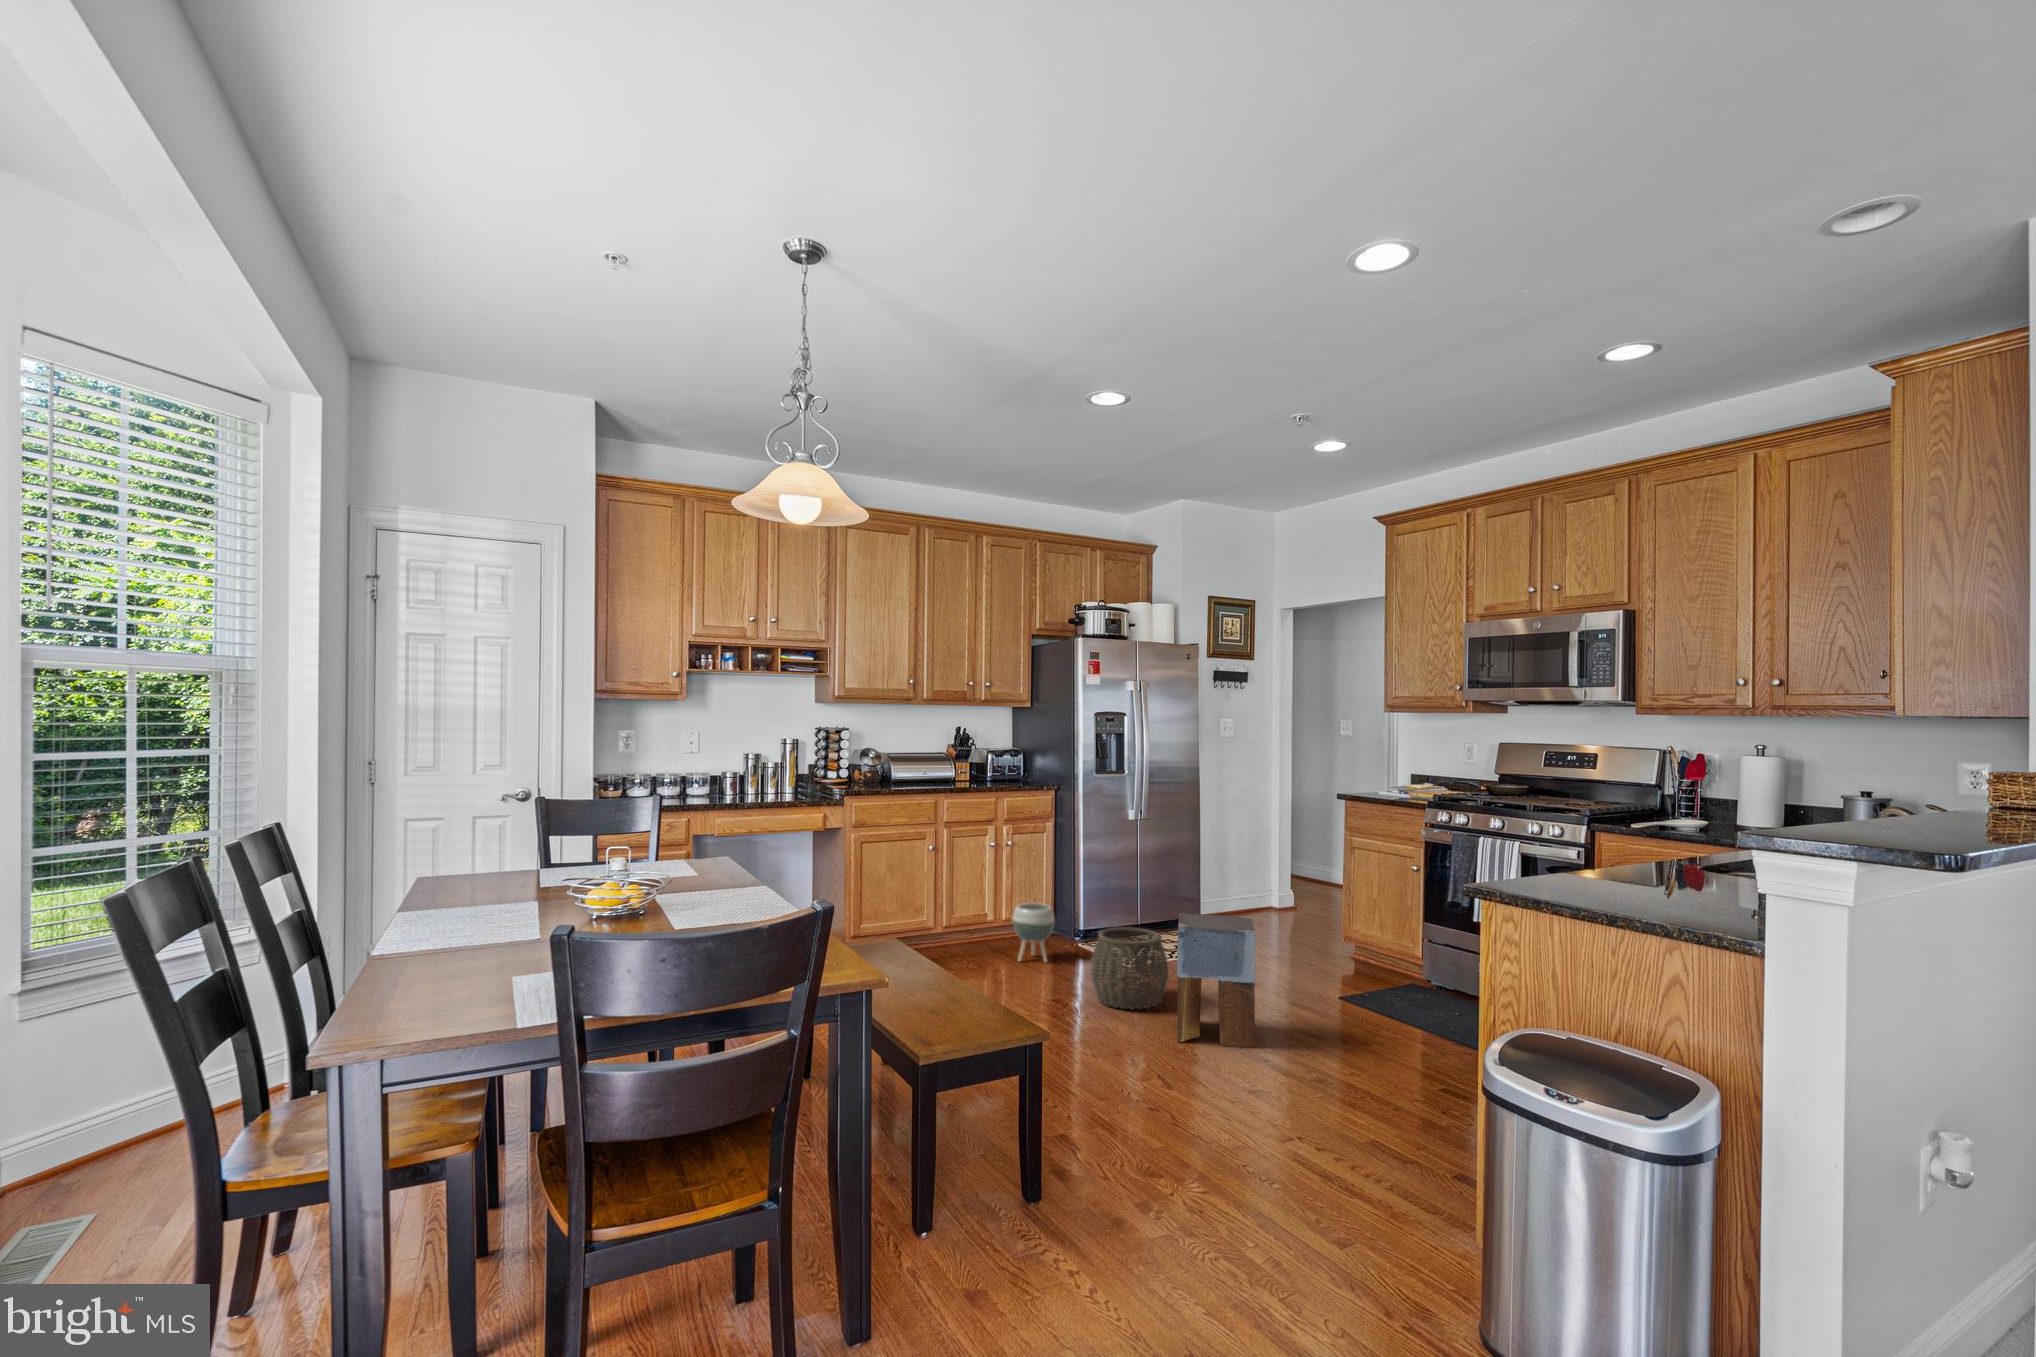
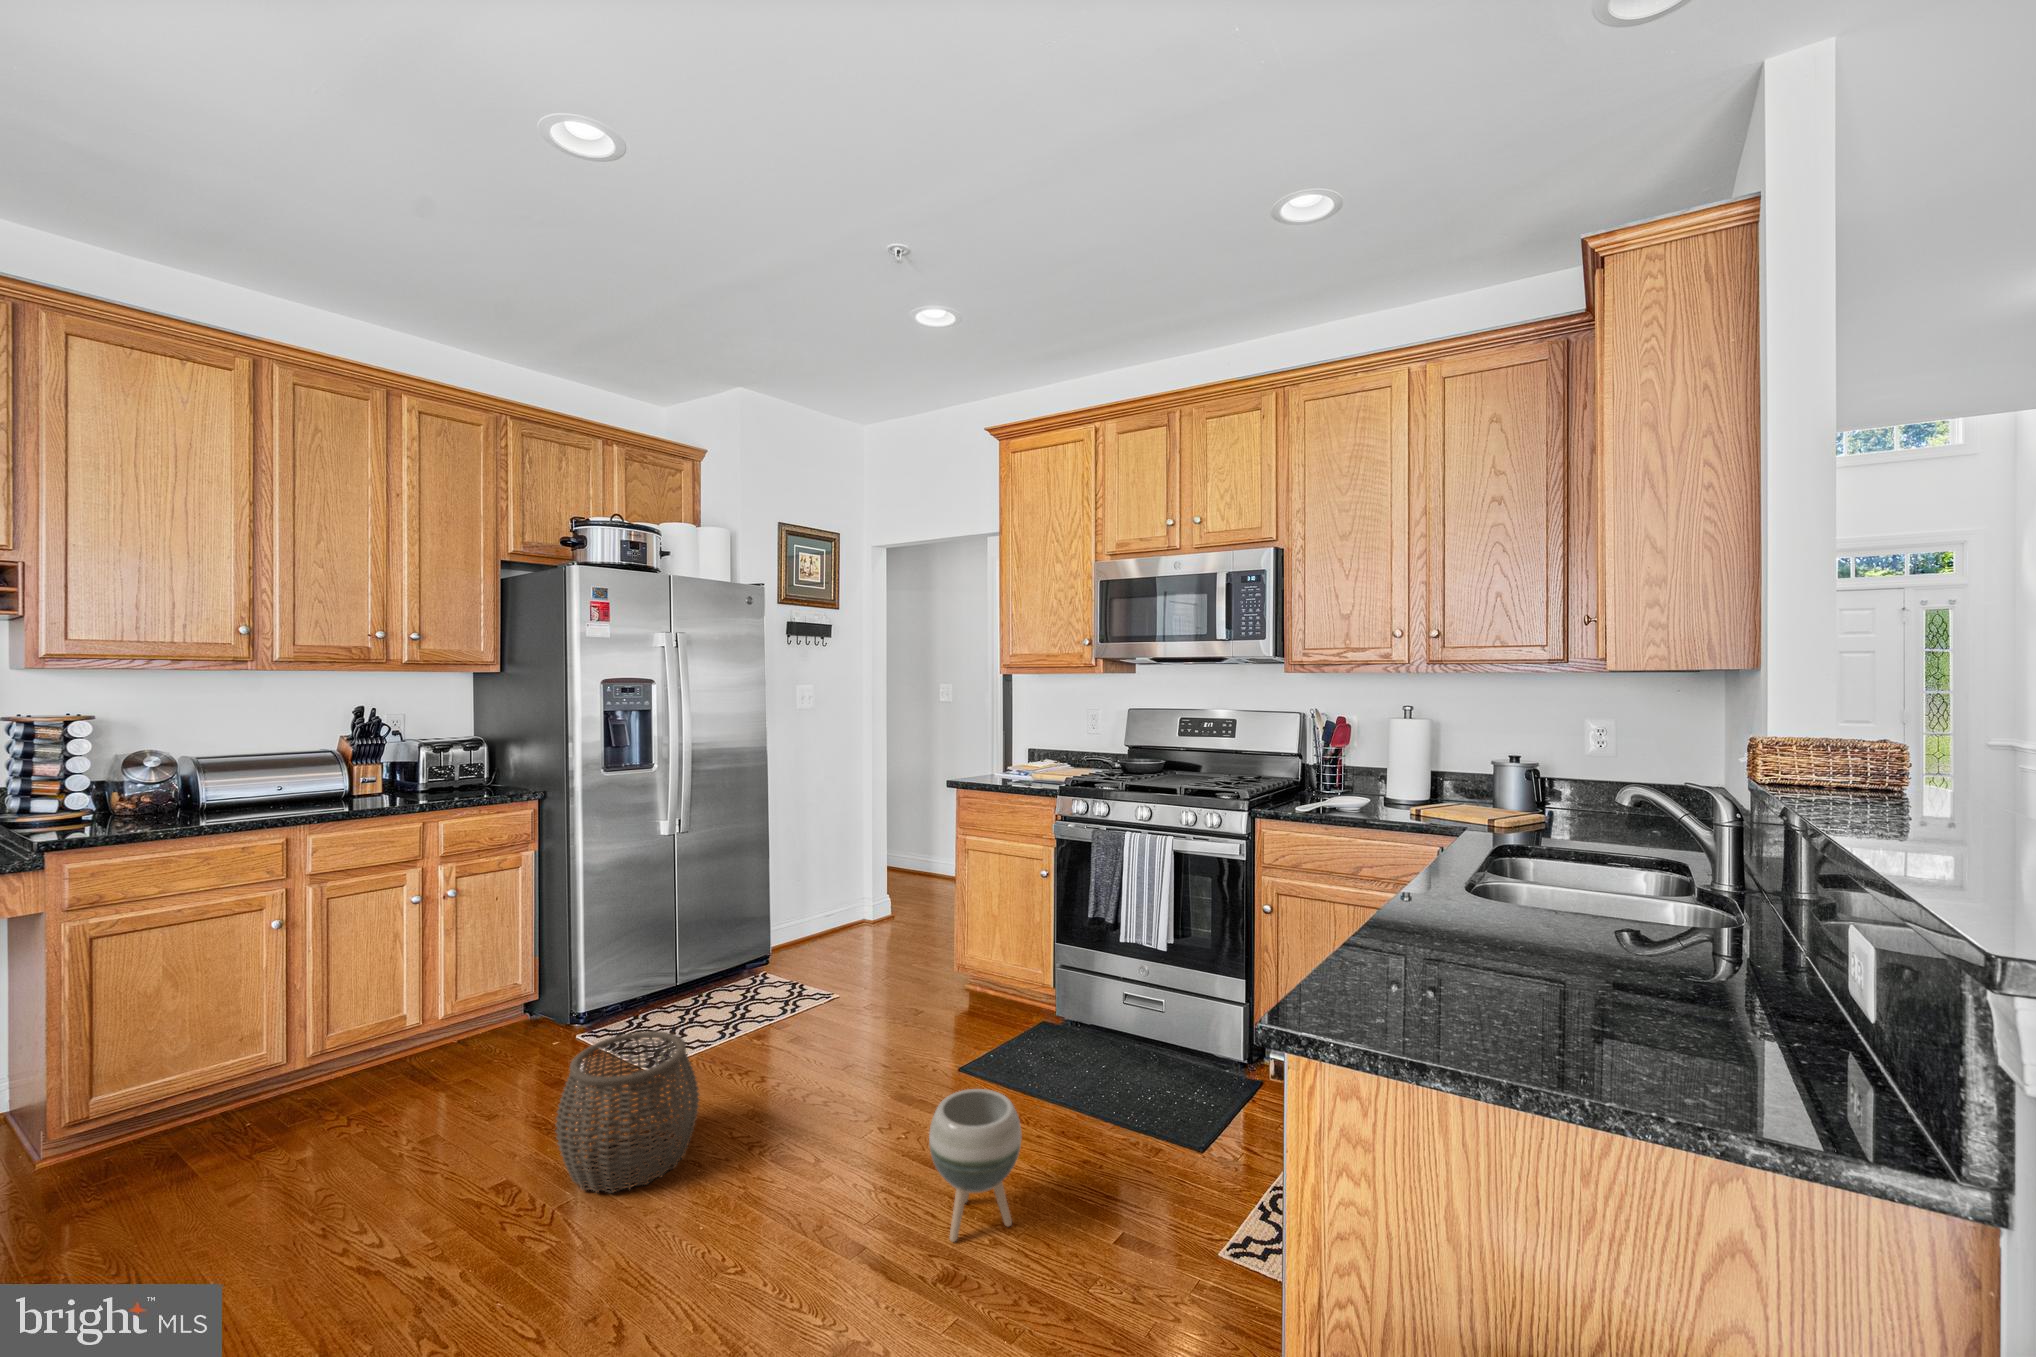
planter: present [1012,903,1054,962] -> present [929,1089,1021,1242]
stool: present [1177,913,1256,1048] -> none [697,1009,837,1273]

